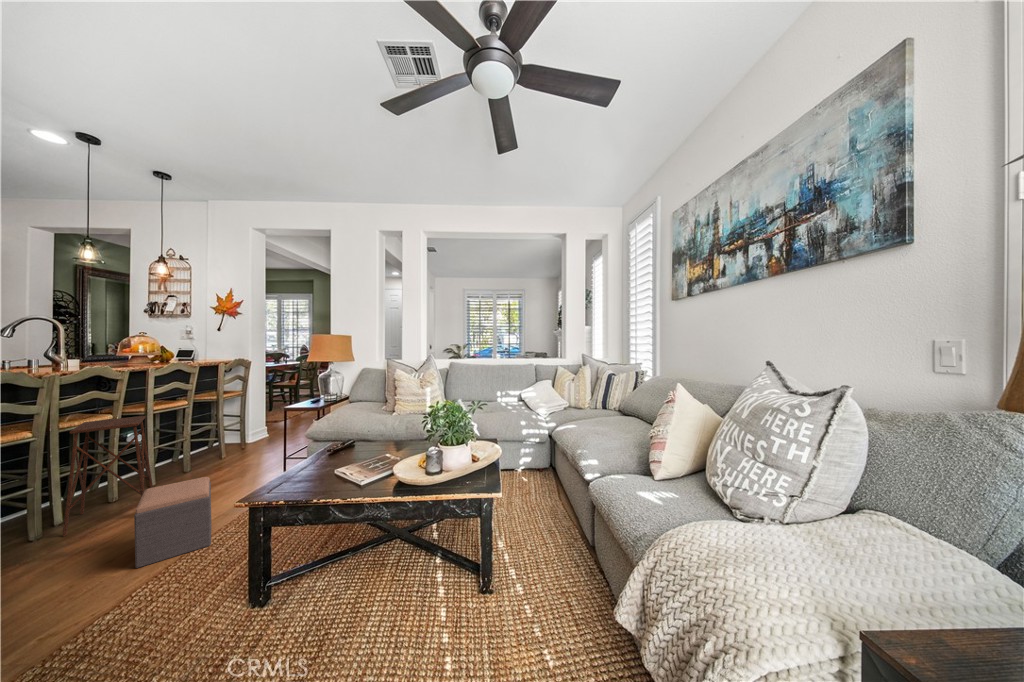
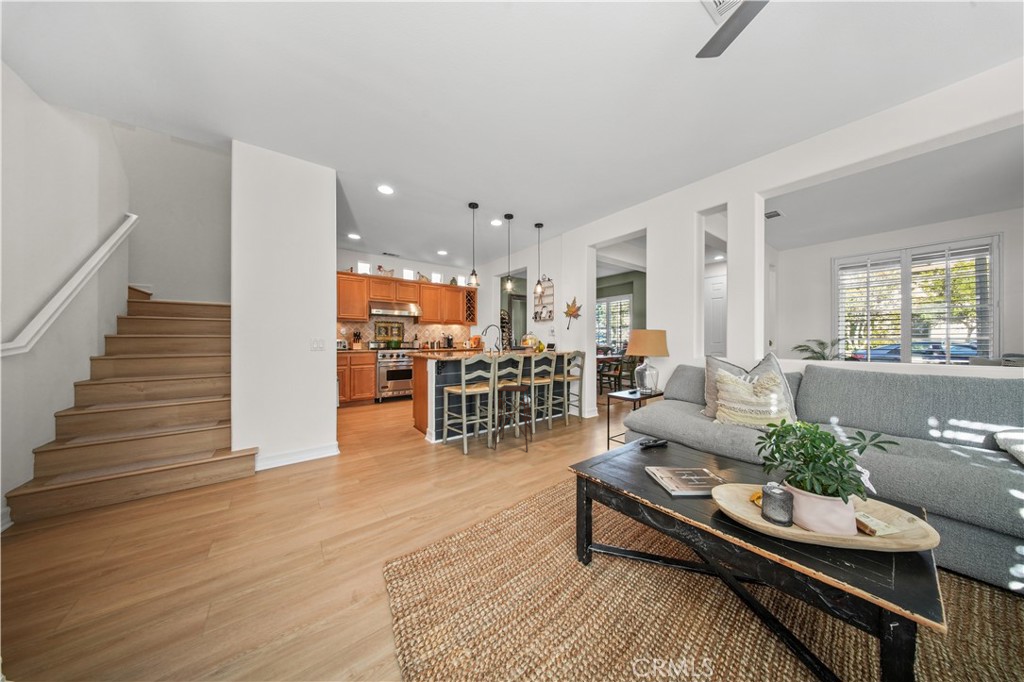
footstool: present [134,477,212,568] -> none [519,435,558,490]

